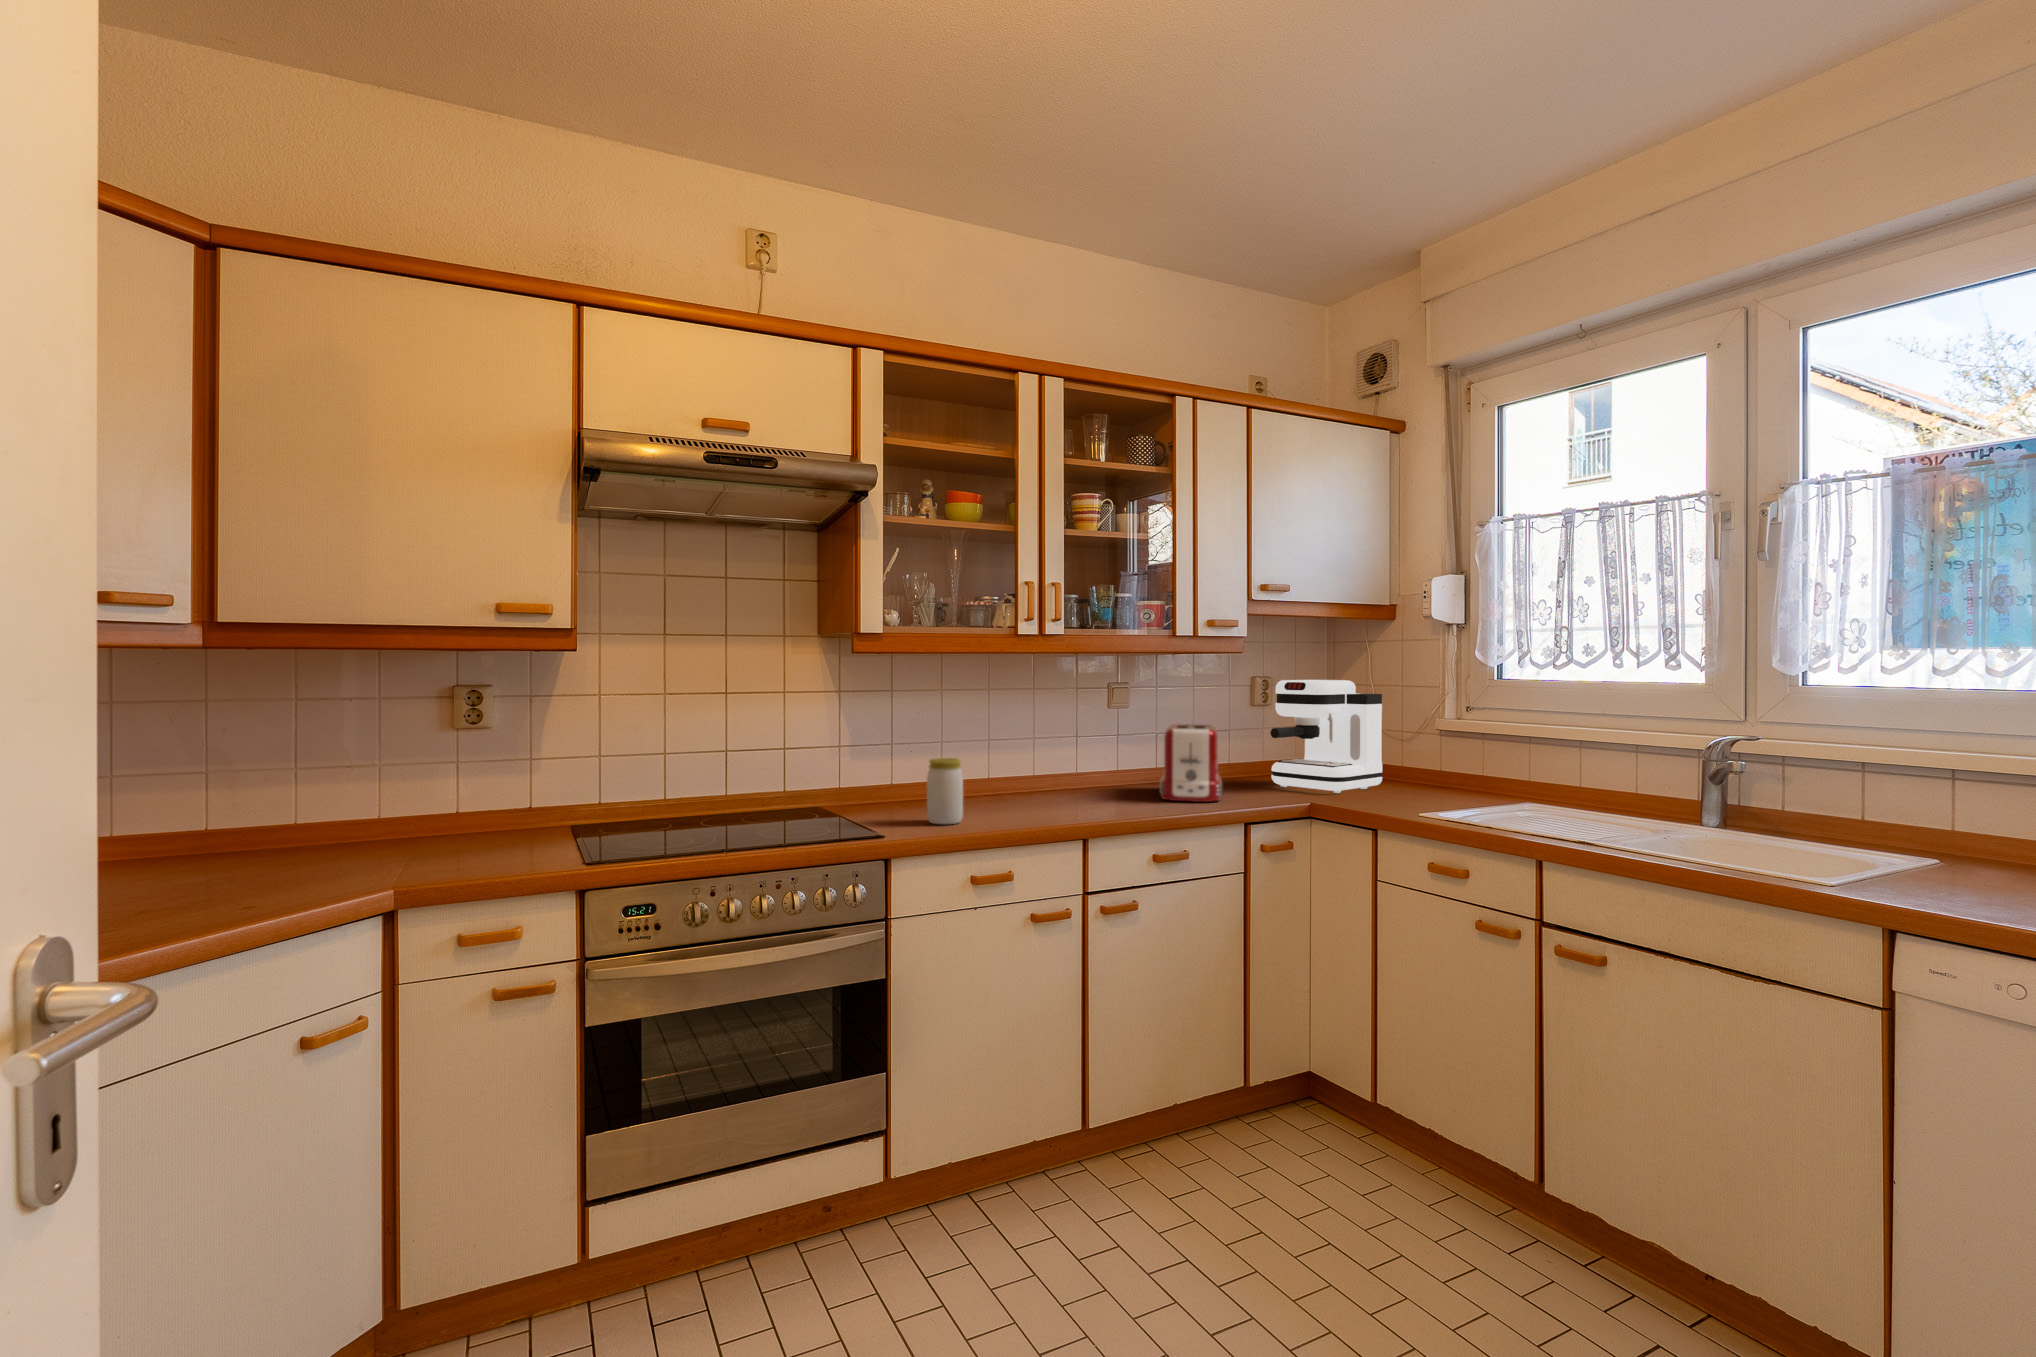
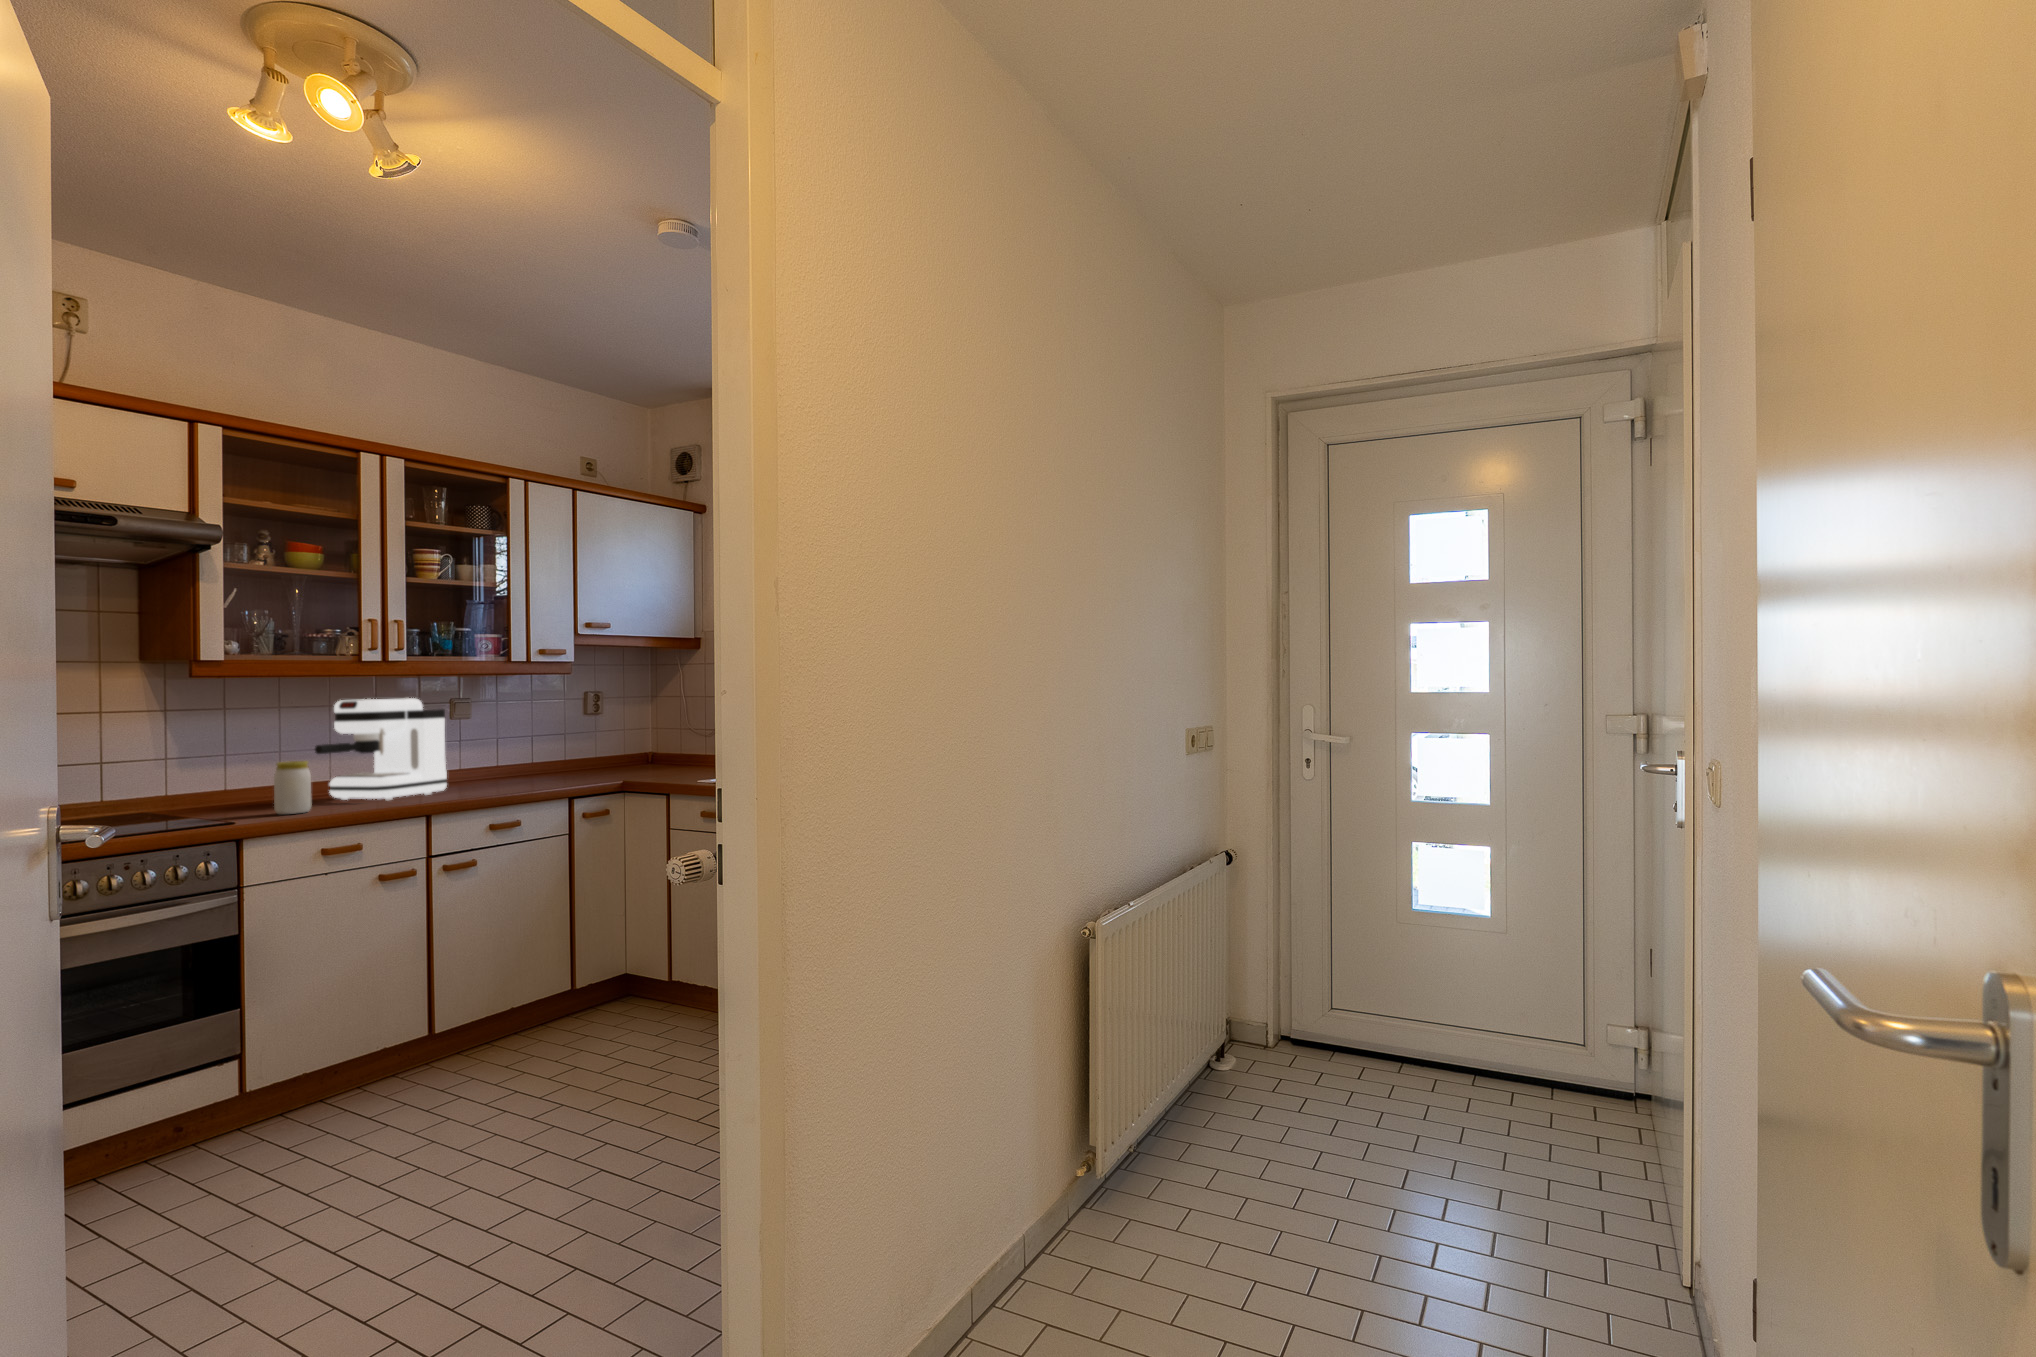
coffee maker: present [1270,680,1382,793] -> present [315,698,447,800]
toaster: present [1160,725,1222,802] -> none [499,729,553,786]

